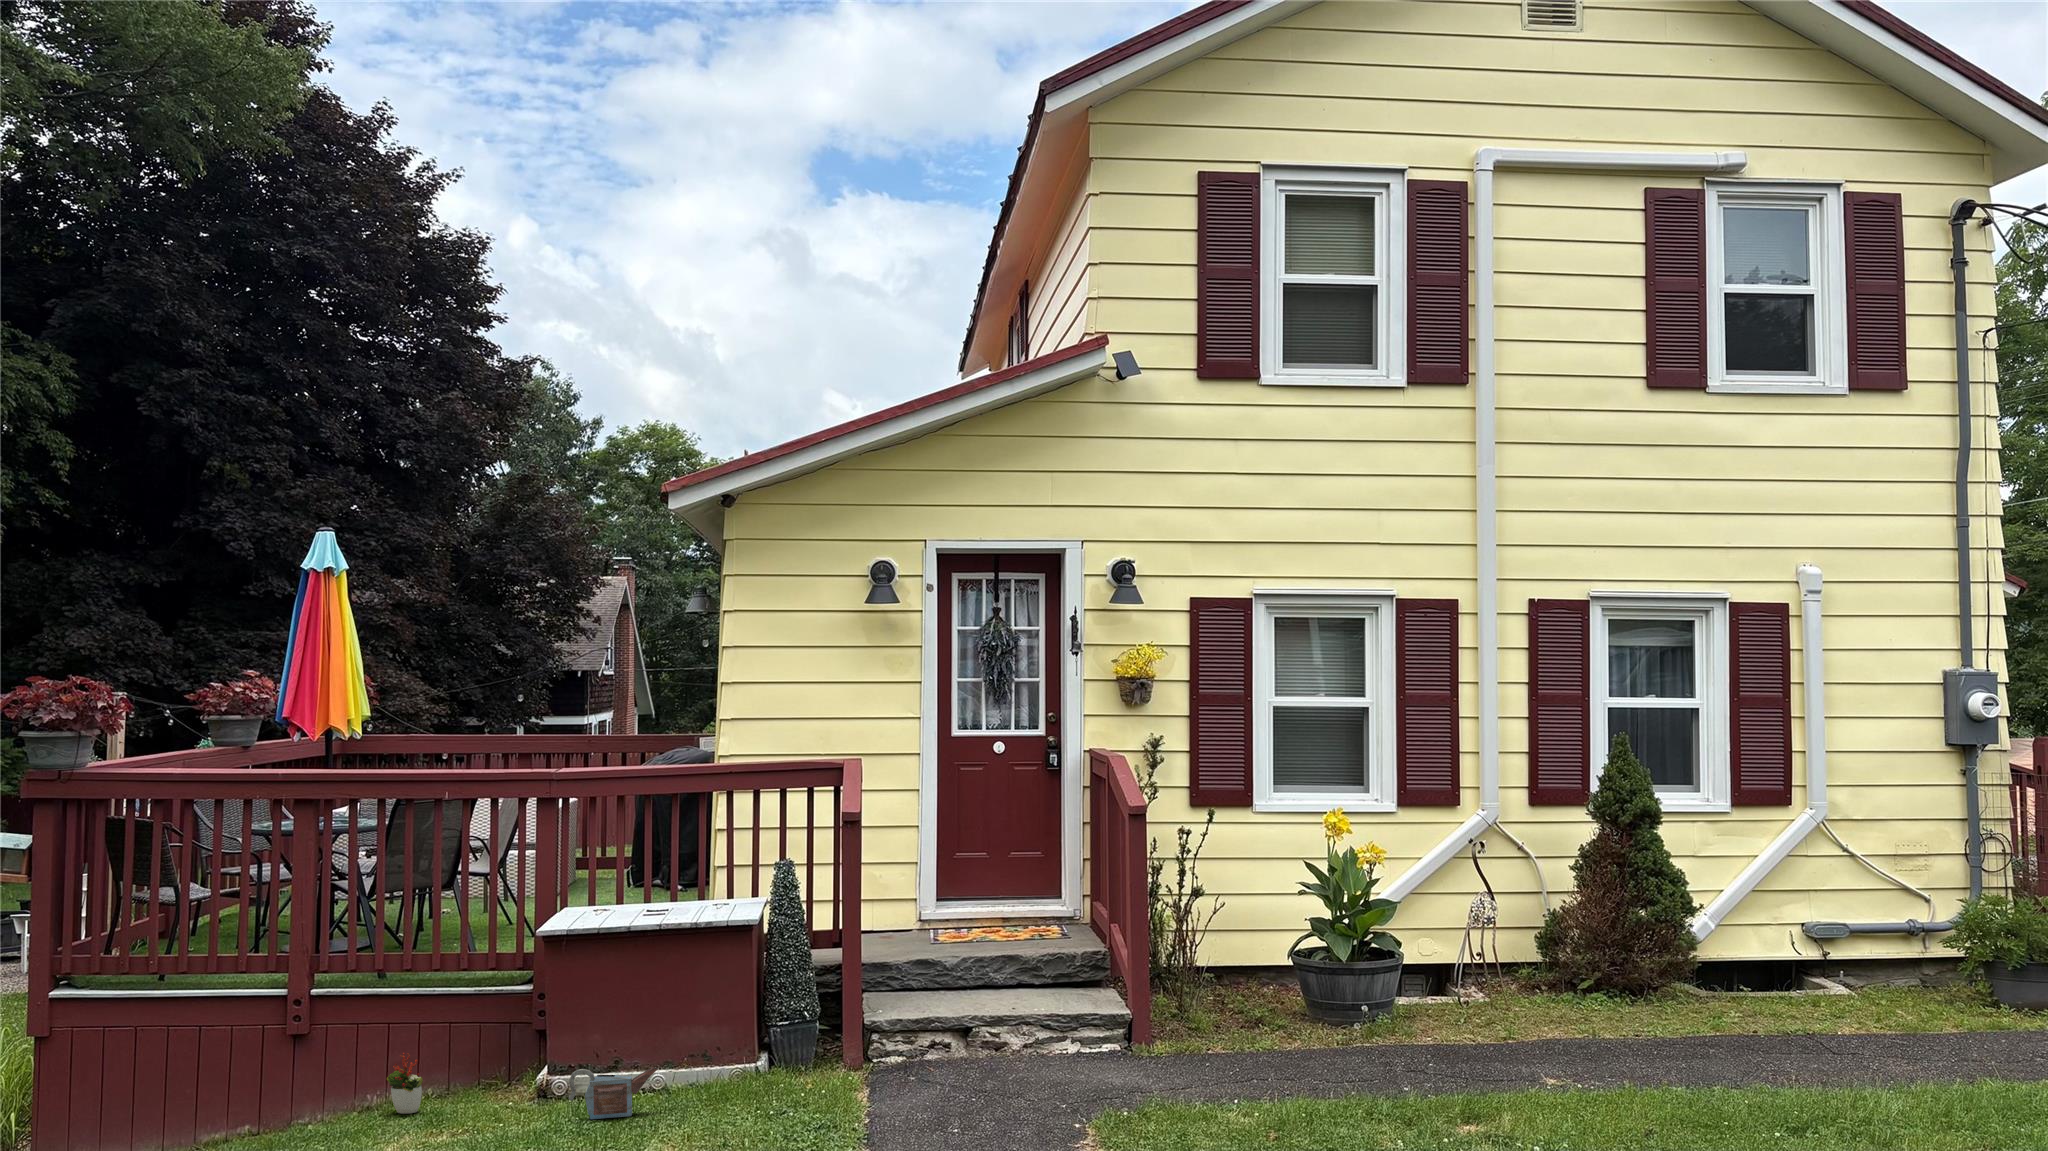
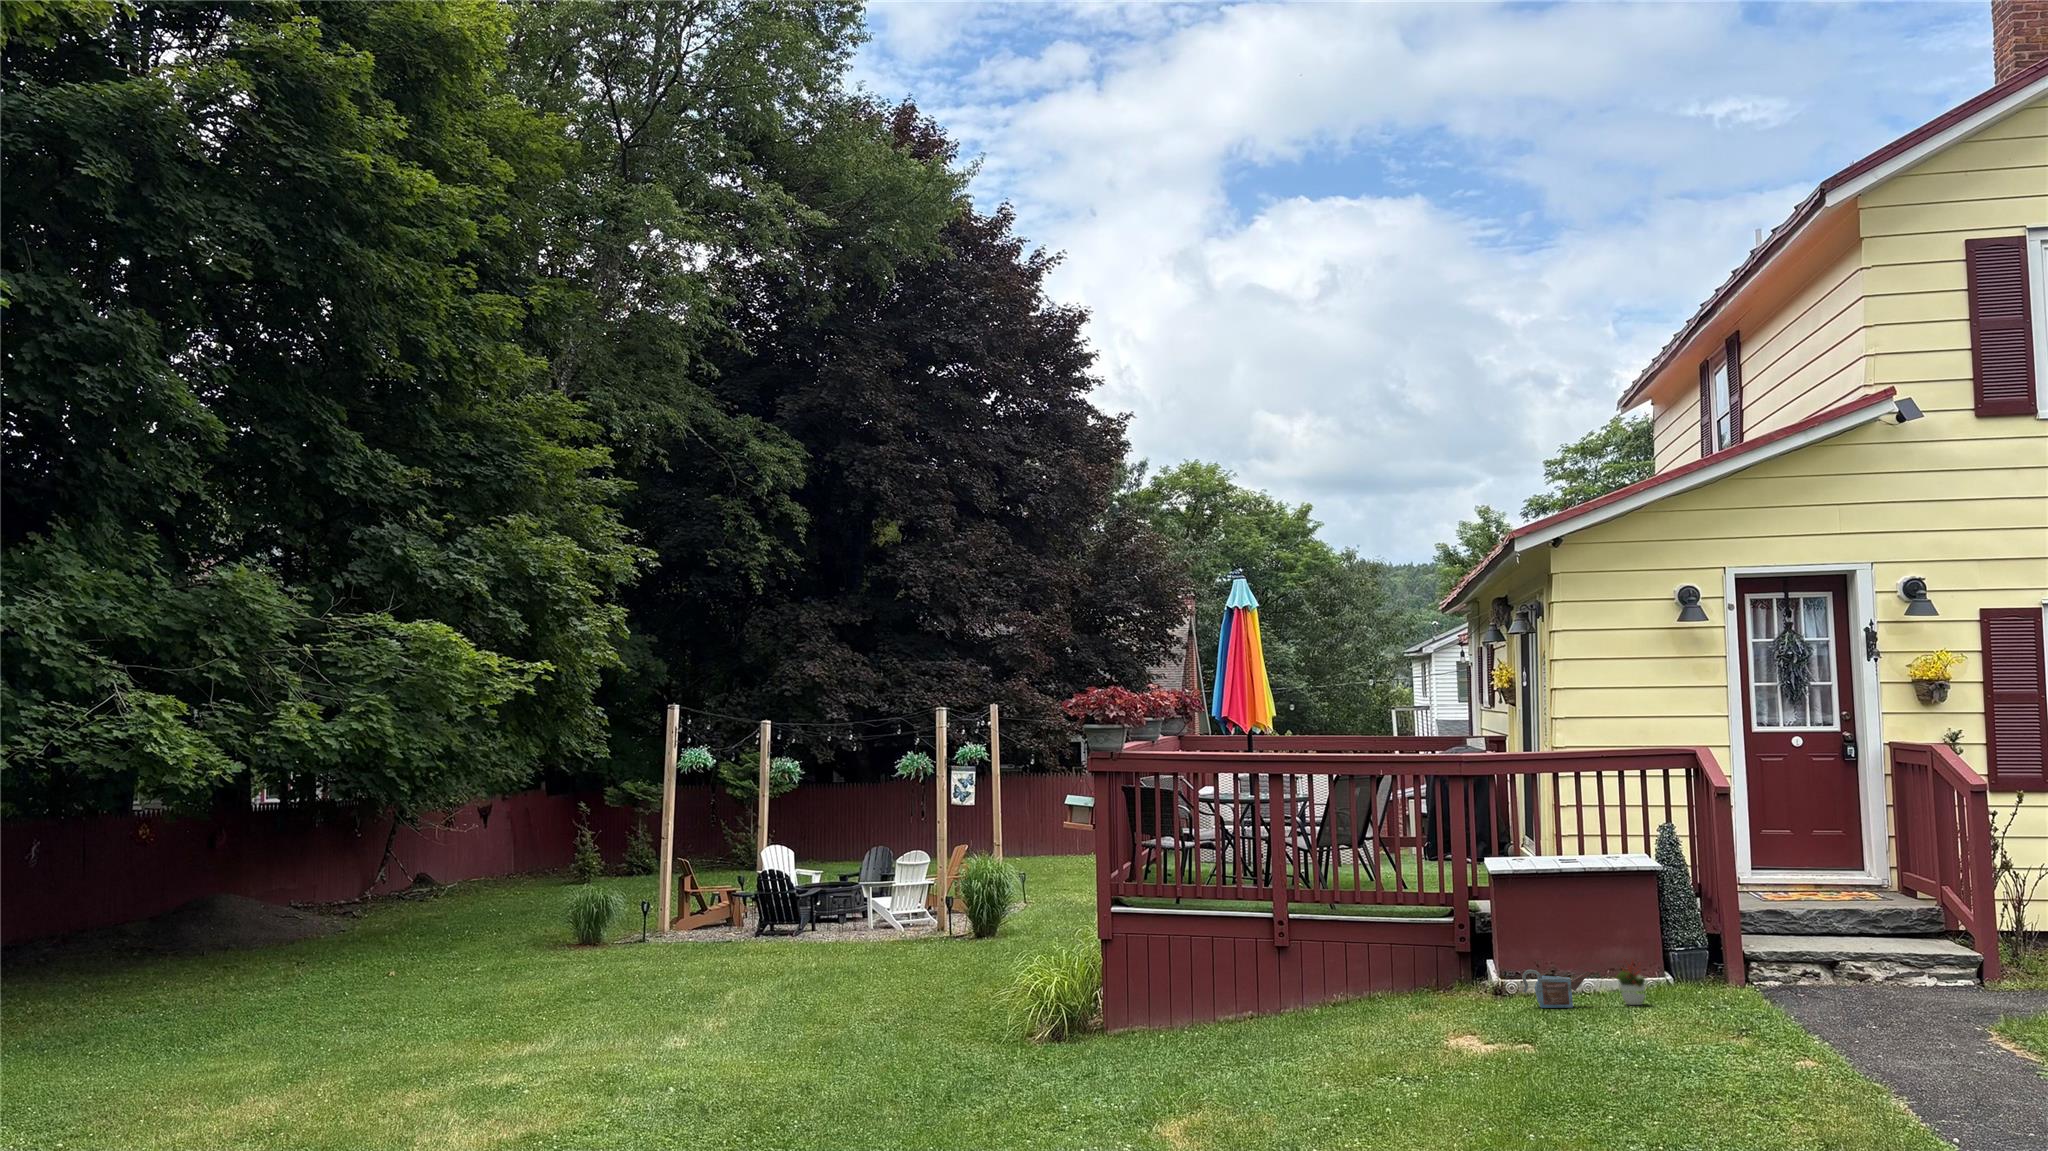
decorative plant: present [387,1053,423,1114] -> present [1616,959,1645,1005]

